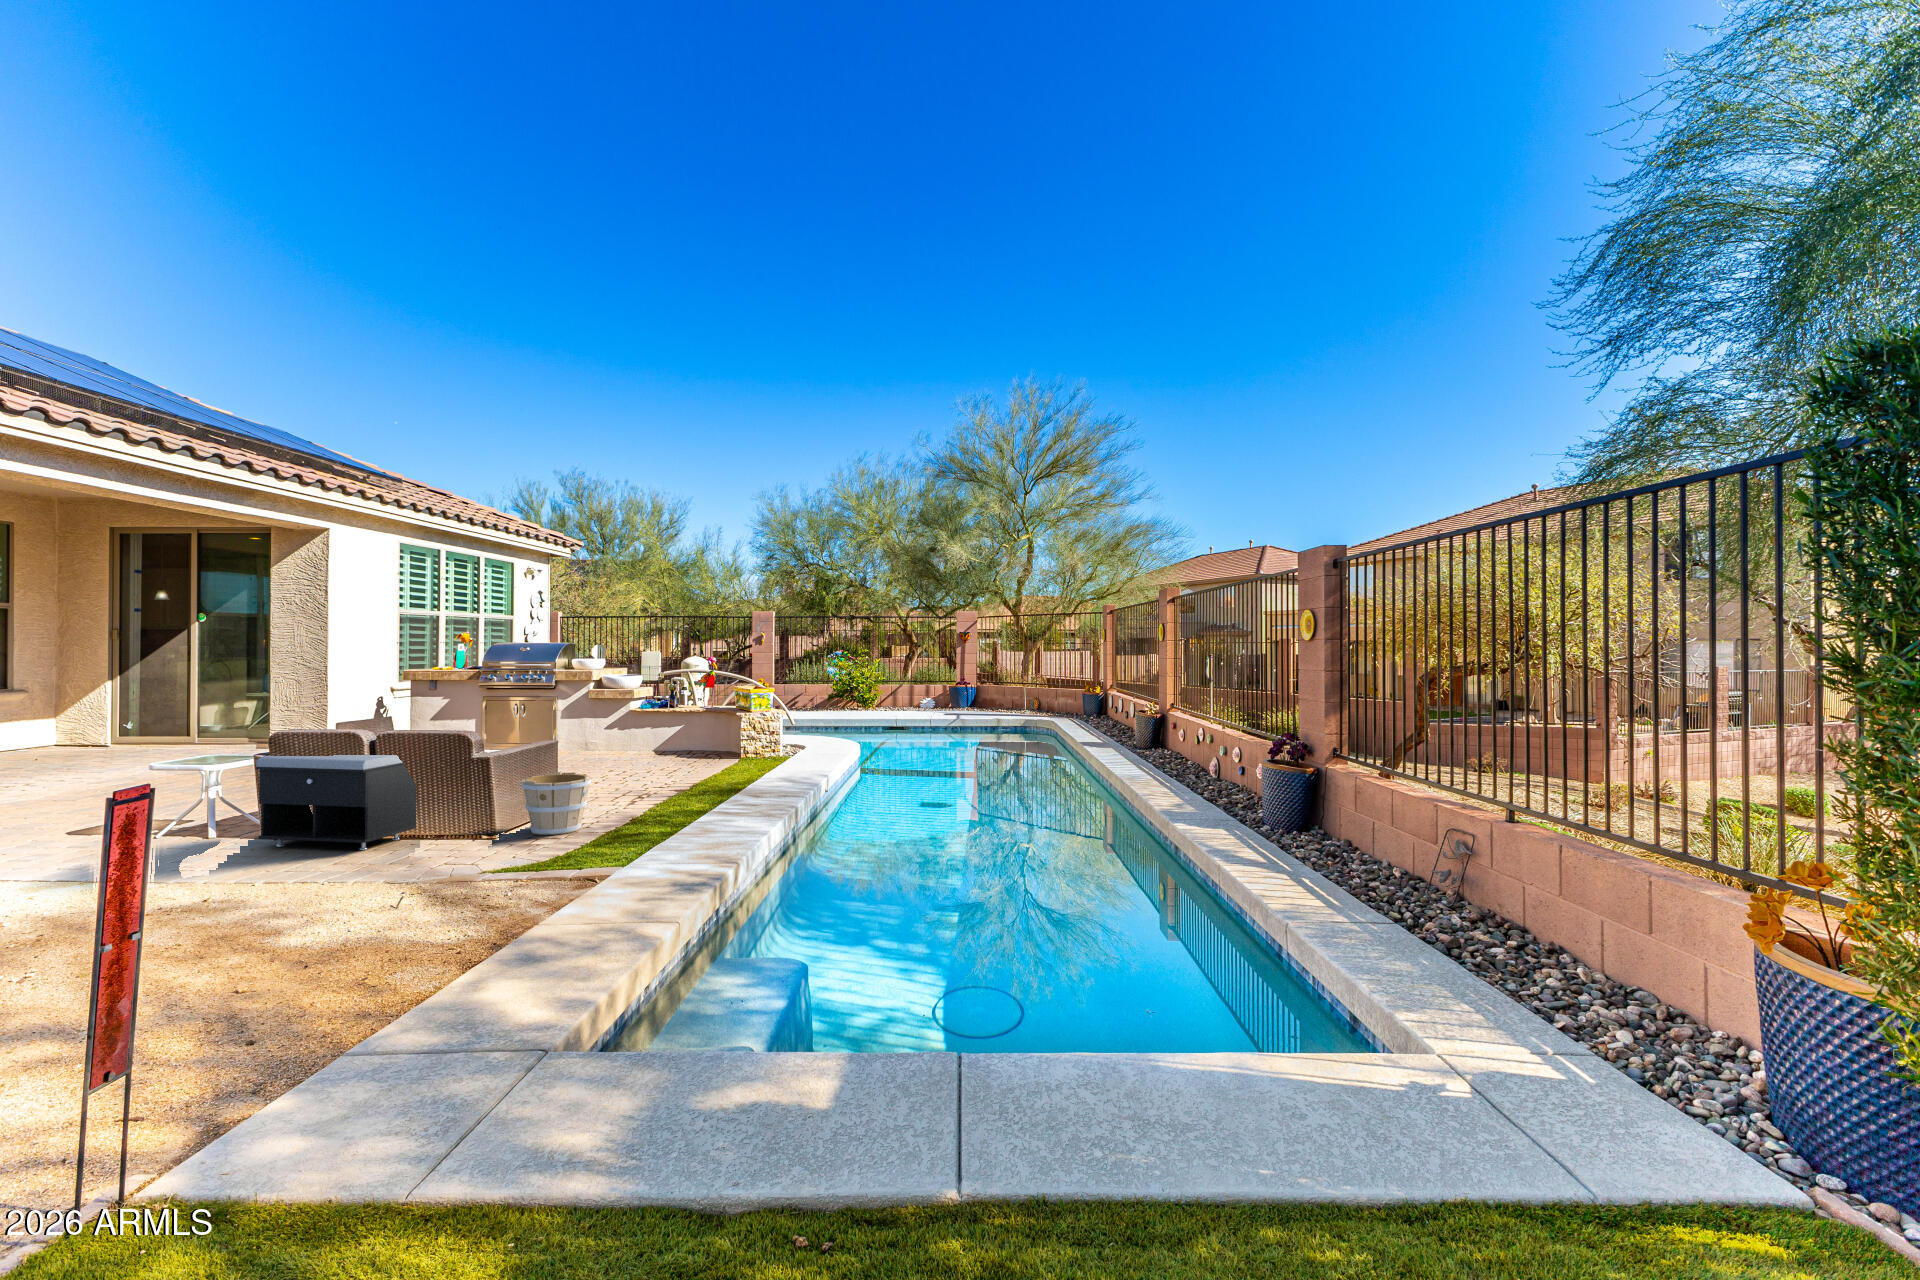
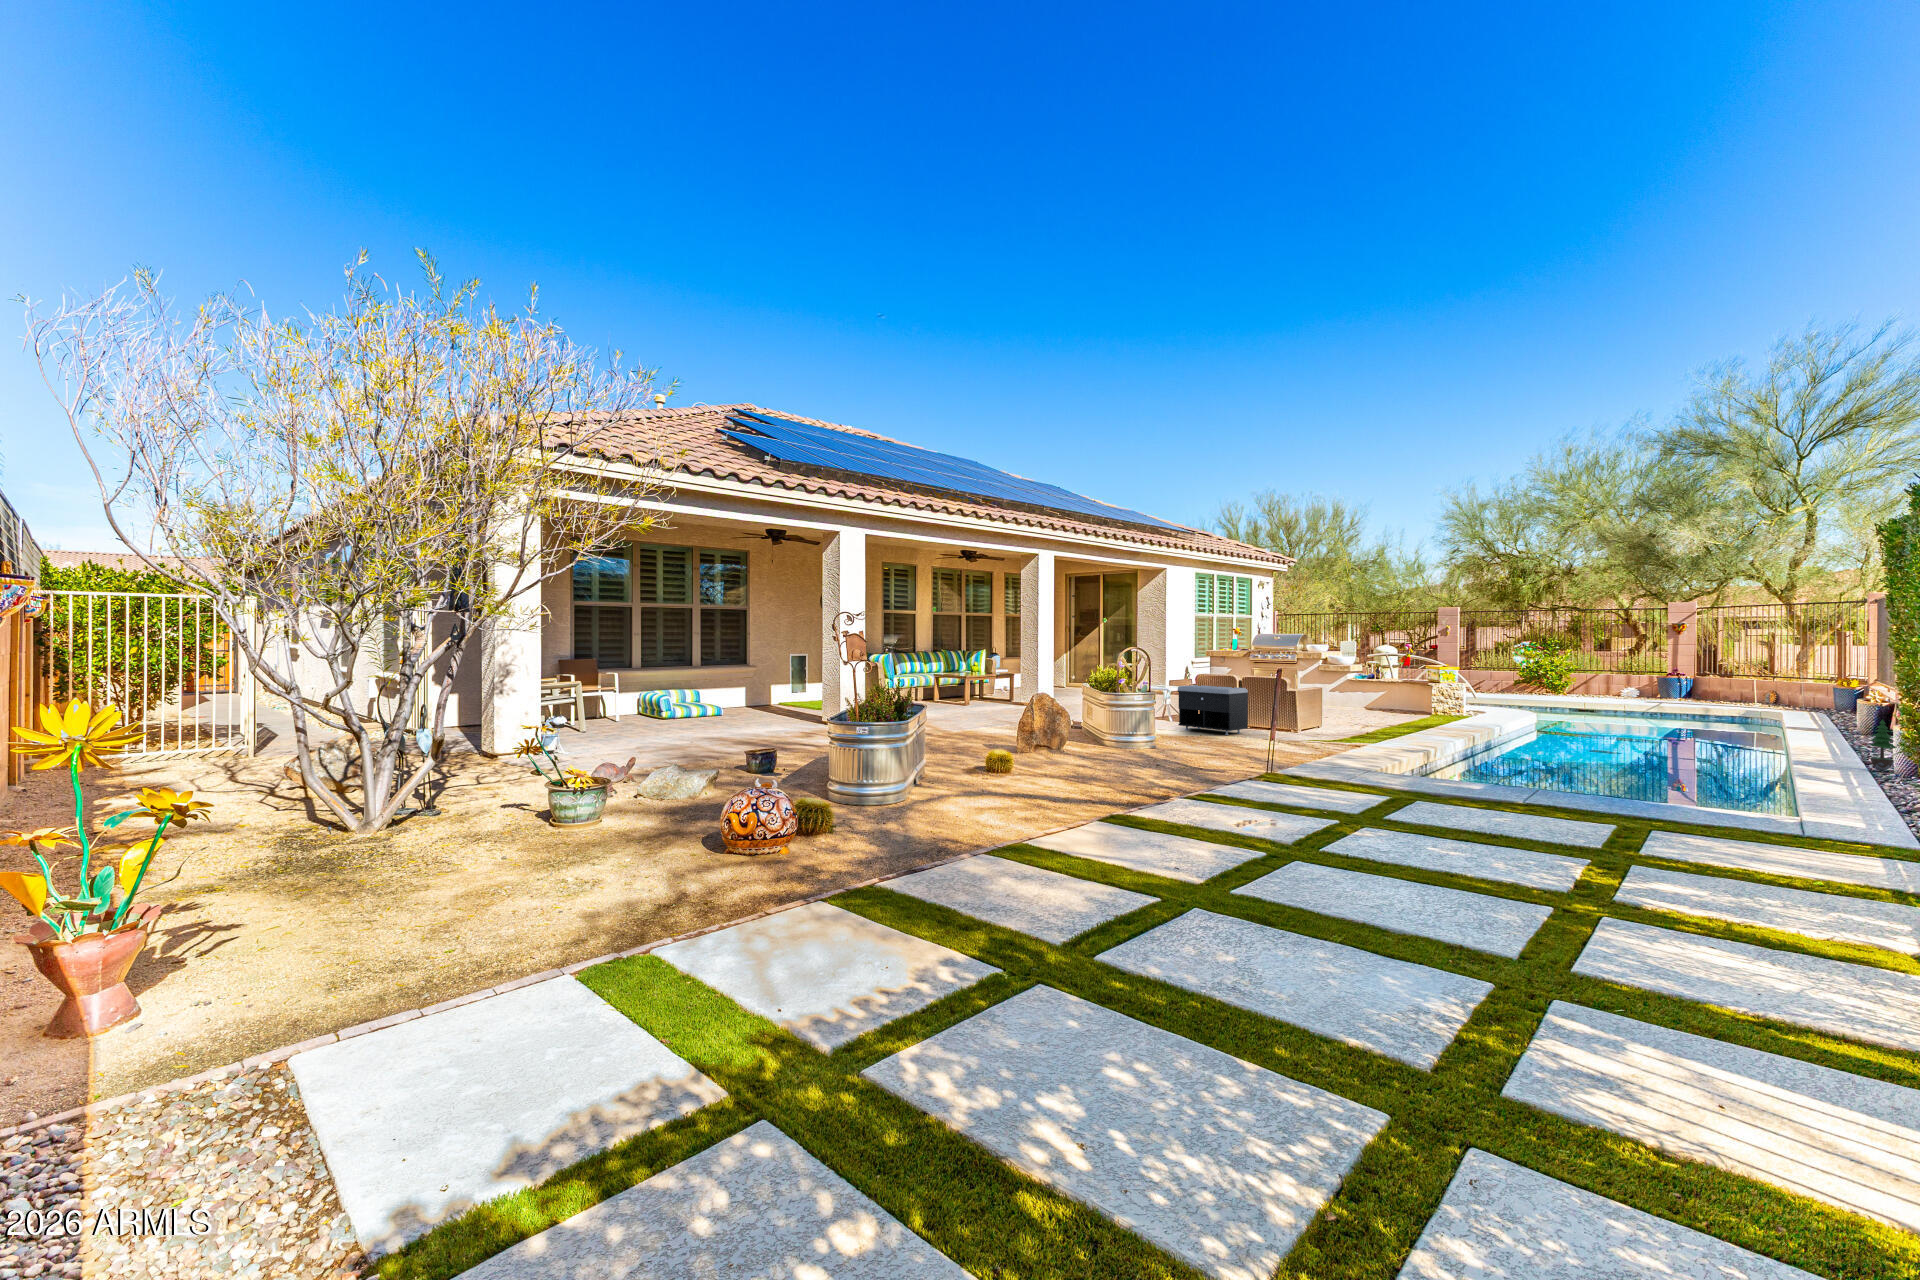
potted tree: none [1145,744,1165,800] -> present [1869,719,1896,771]
wooden bucket: present [521,772,591,835] -> none [1302,706,1343,740]

